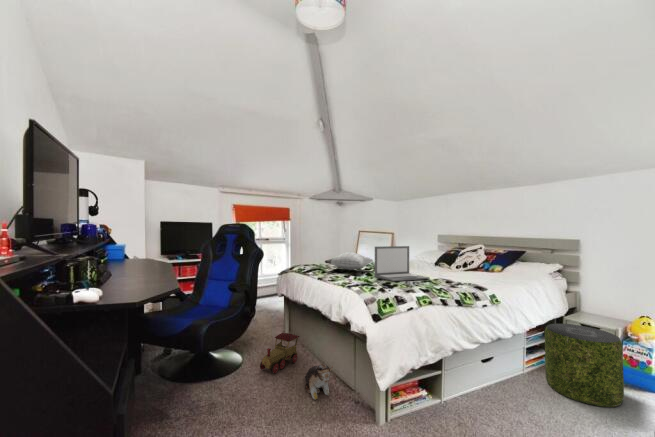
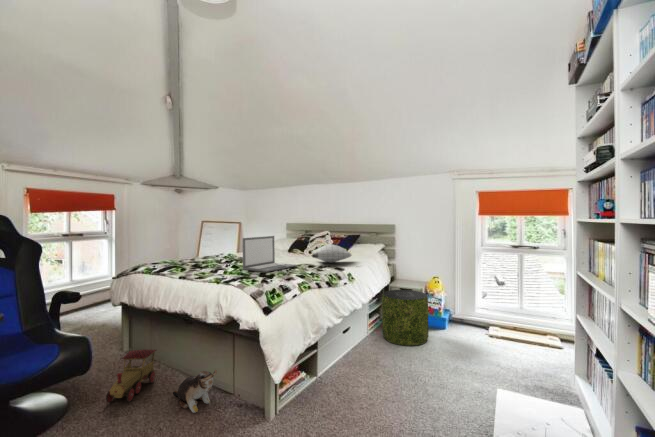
pillow: present [325,252,373,270] -> present [312,244,351,263]

